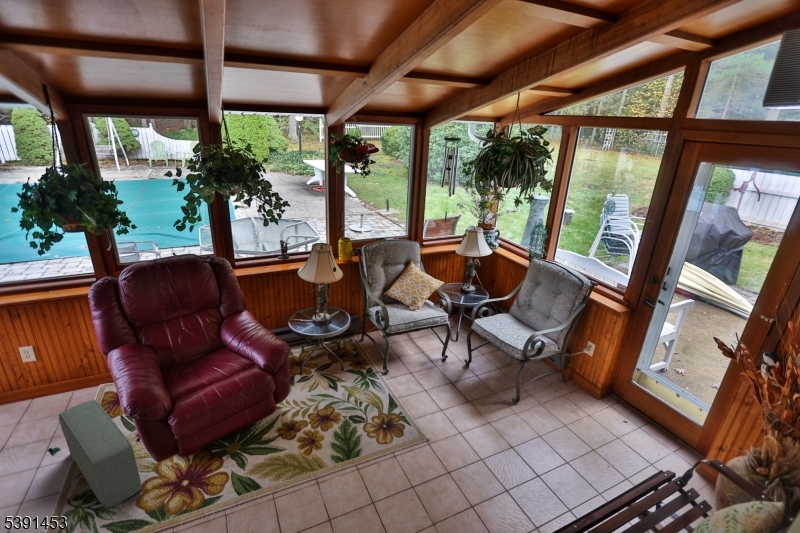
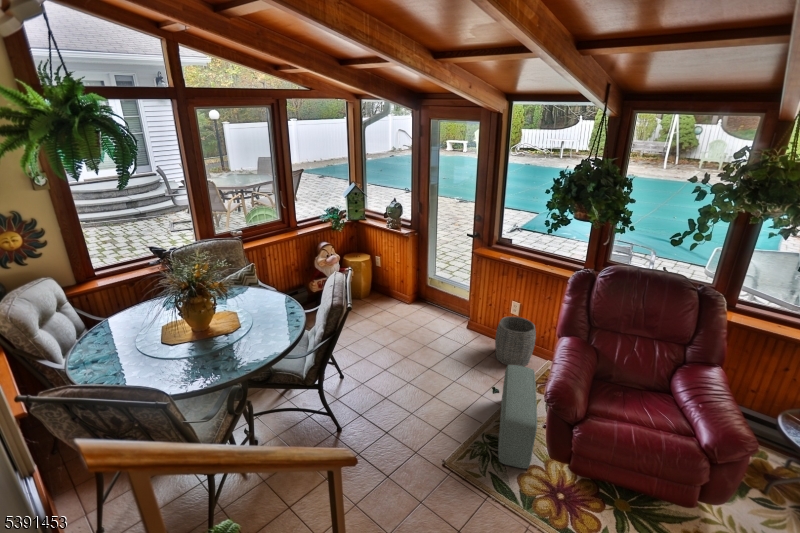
woven basket: none [15,358,79,420] -> present [495,316,536,366]

